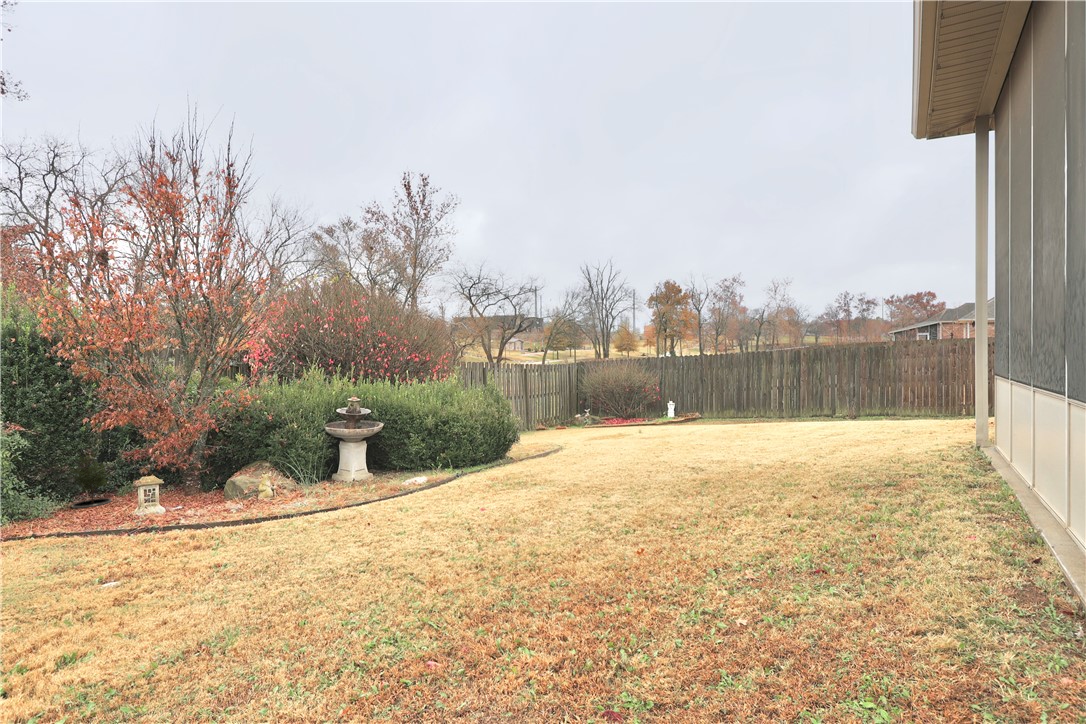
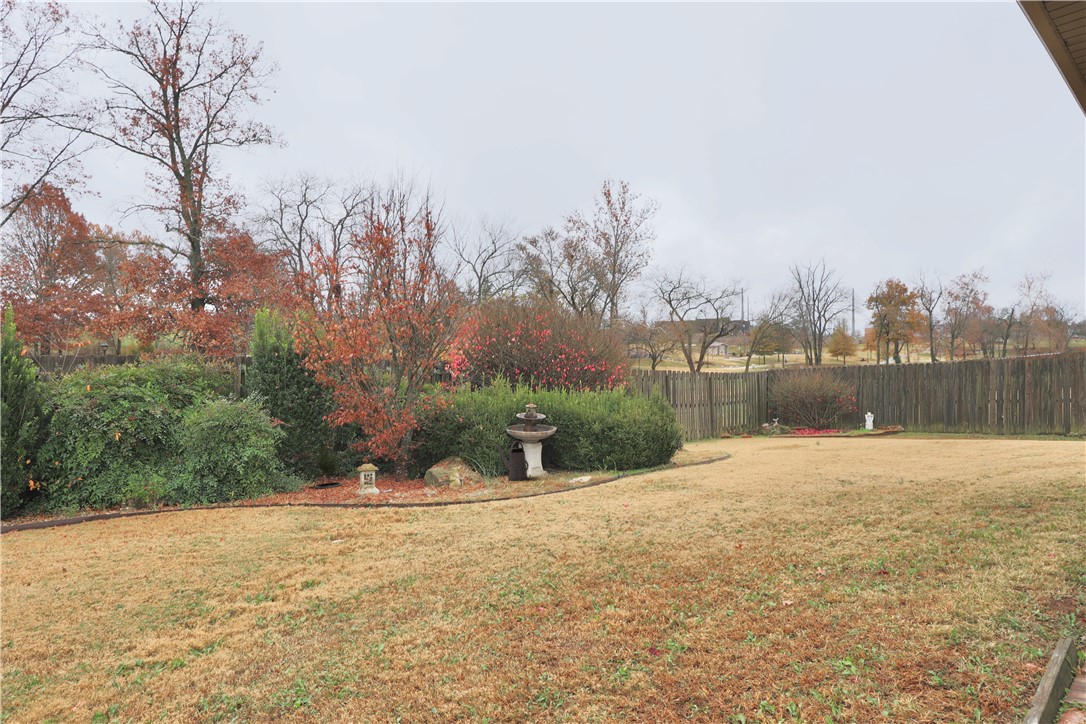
watering can: none [316,441,354,485] -> present [497,441,529,481]

